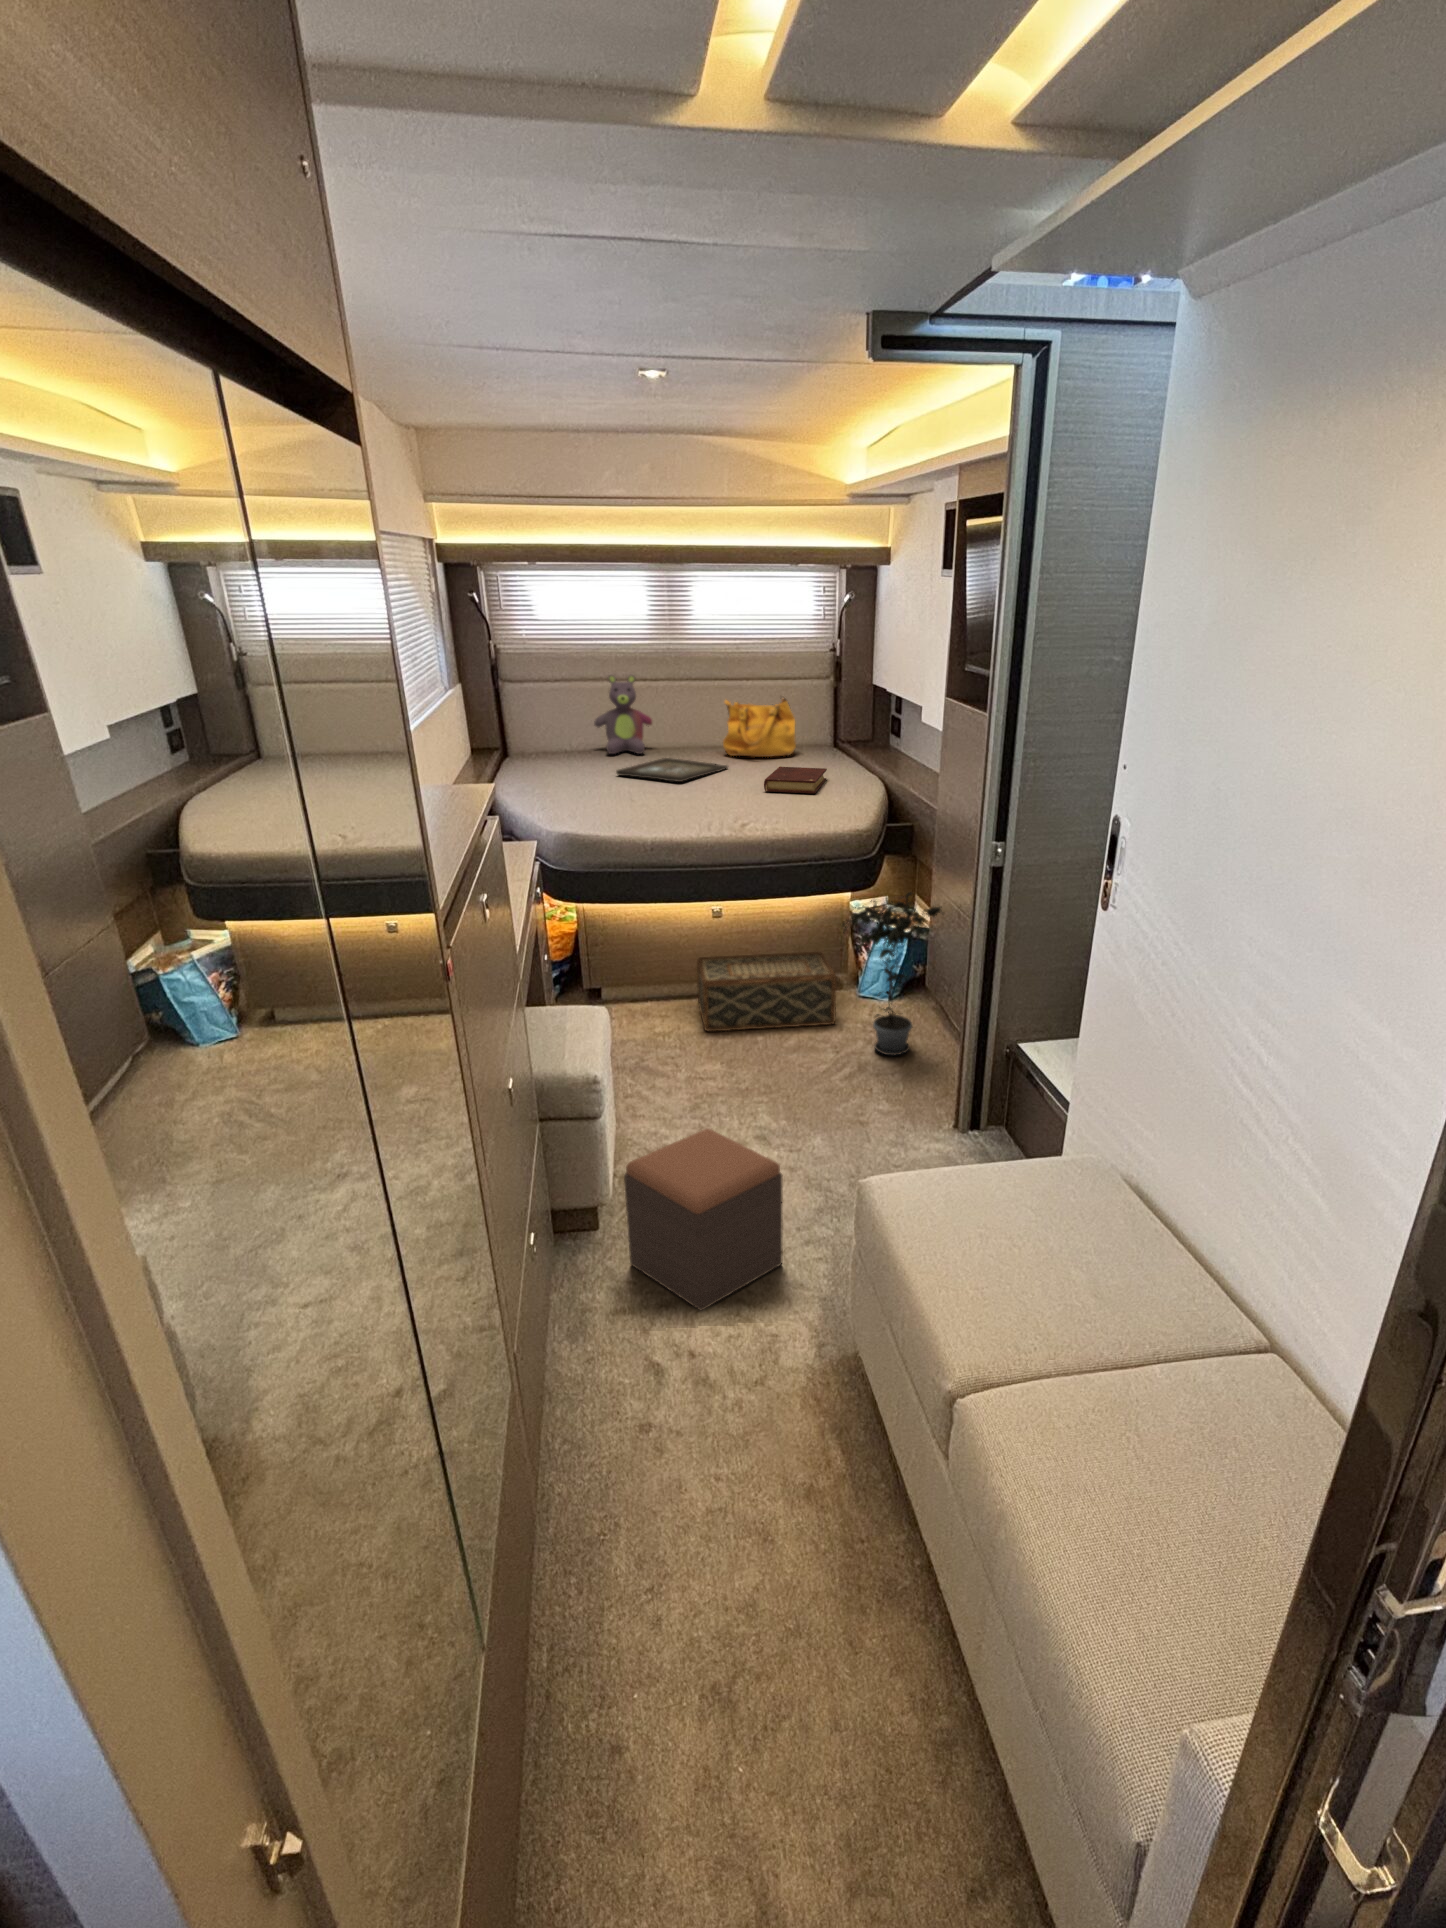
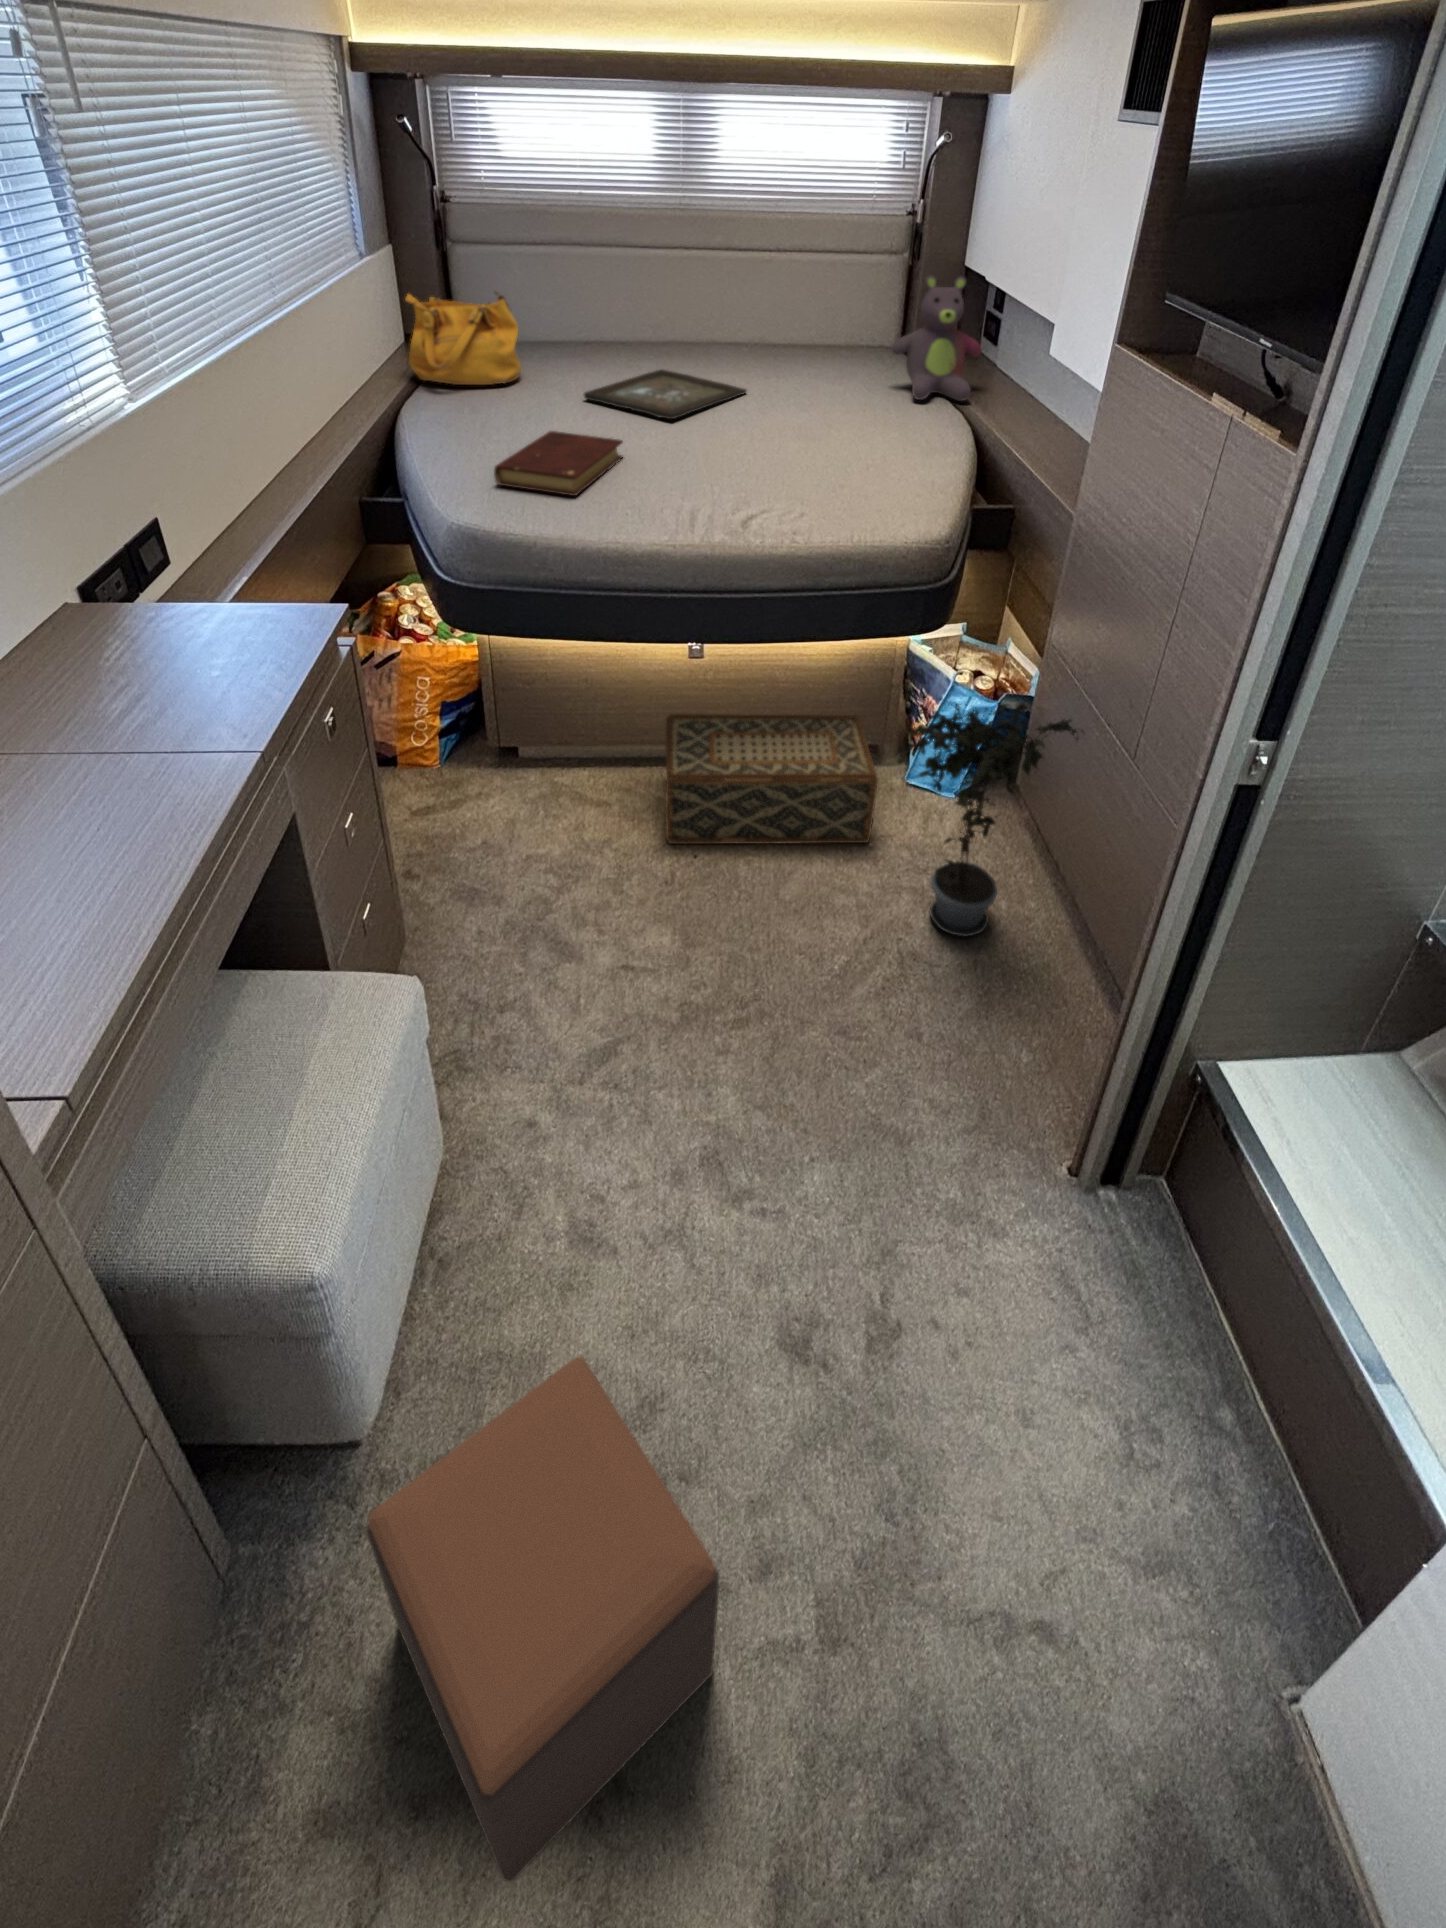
stuffed bear: present [594,675,652,754] -> present [892,276,982,401]
handbag: present [723,698,796,757] -> present [406,291,521,385]
book: present [764,767,827,793] -> present [494,431,623,496]

